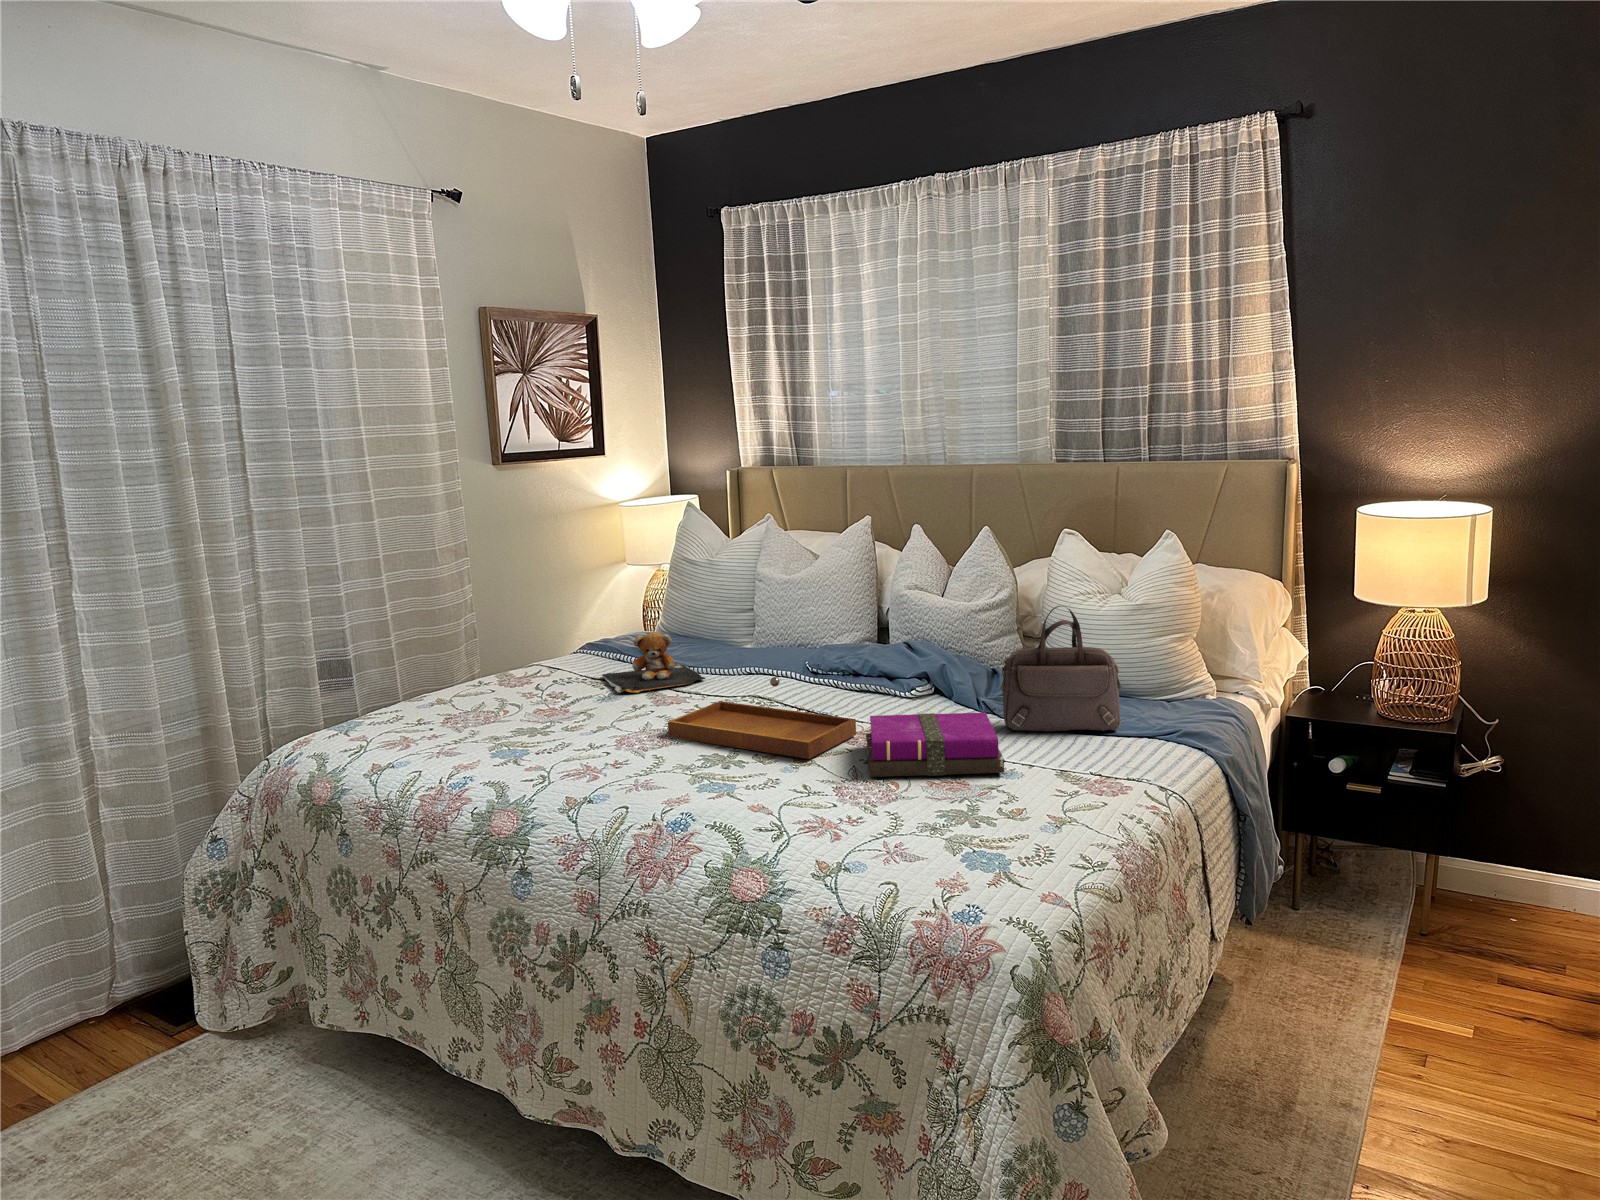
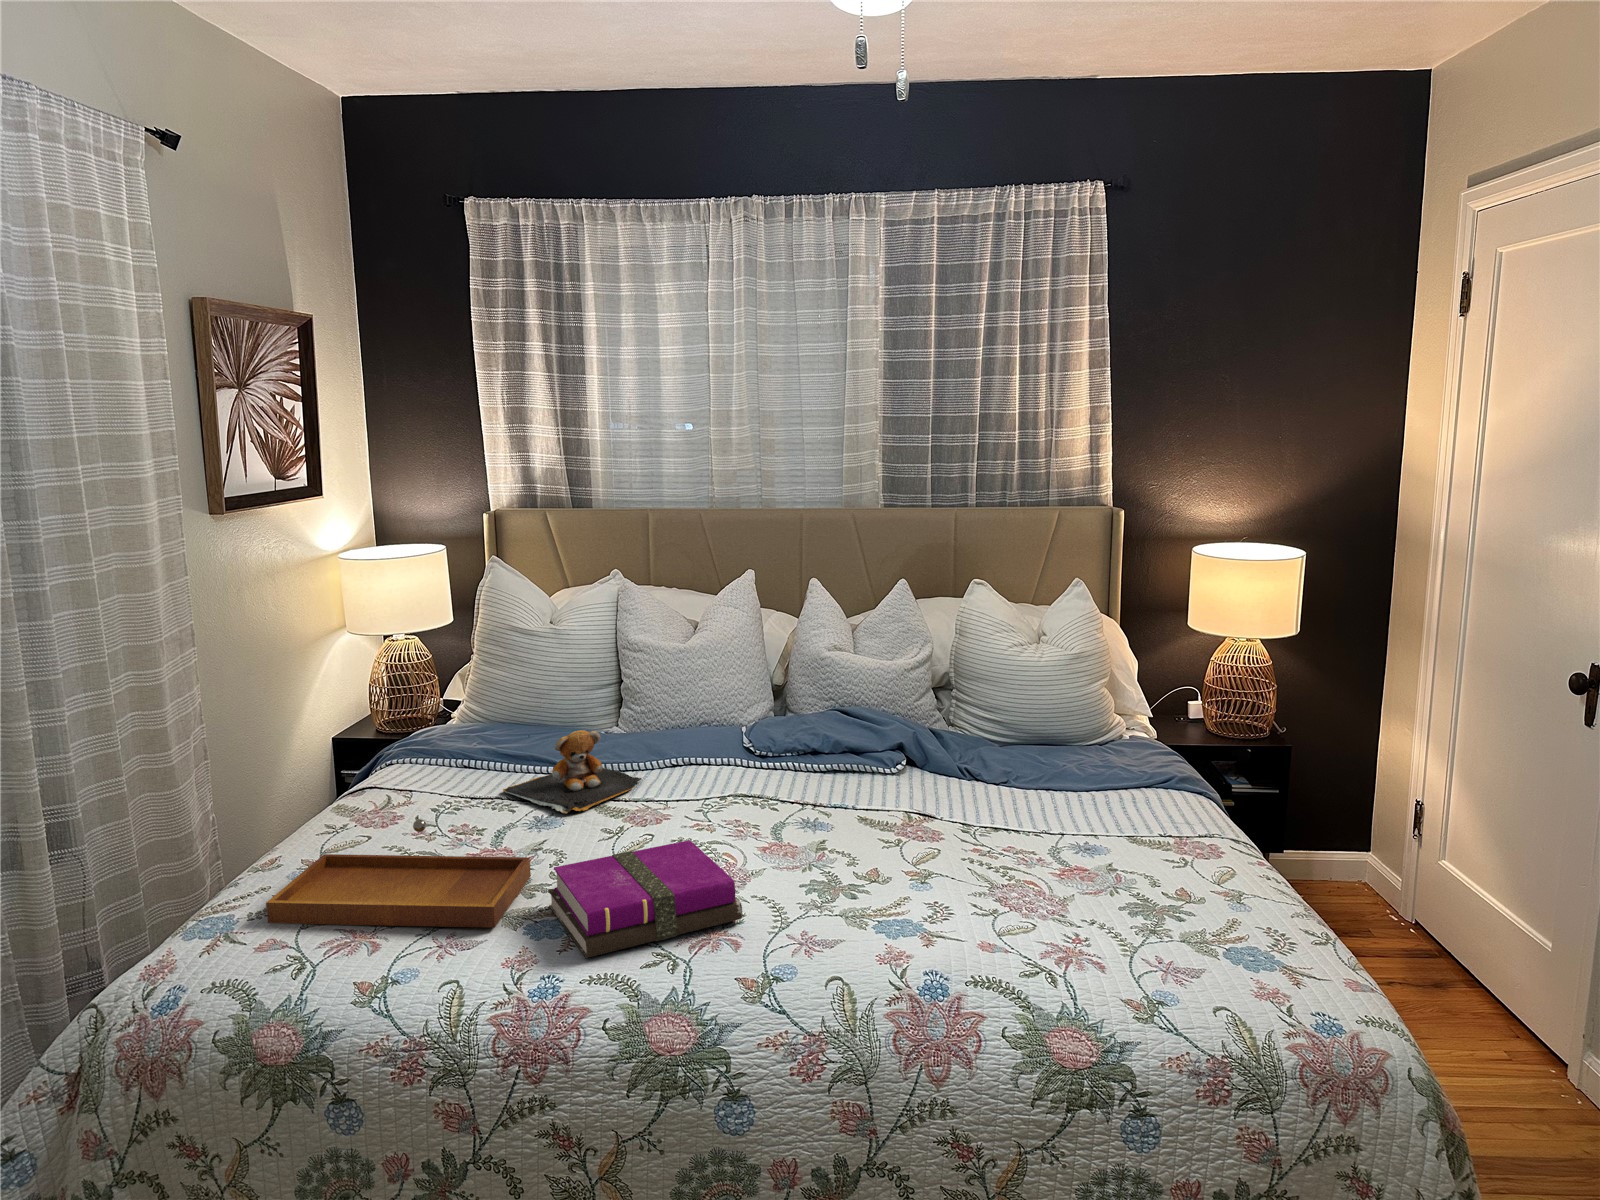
handbag: present [1000,606,1121,732] -> none [1029,669,1133,800]
tray: present [668,677,856,759] -> present [266,819,531,928]
notebook: present [866,713,1004,777] -> present [548,840,742,958]

